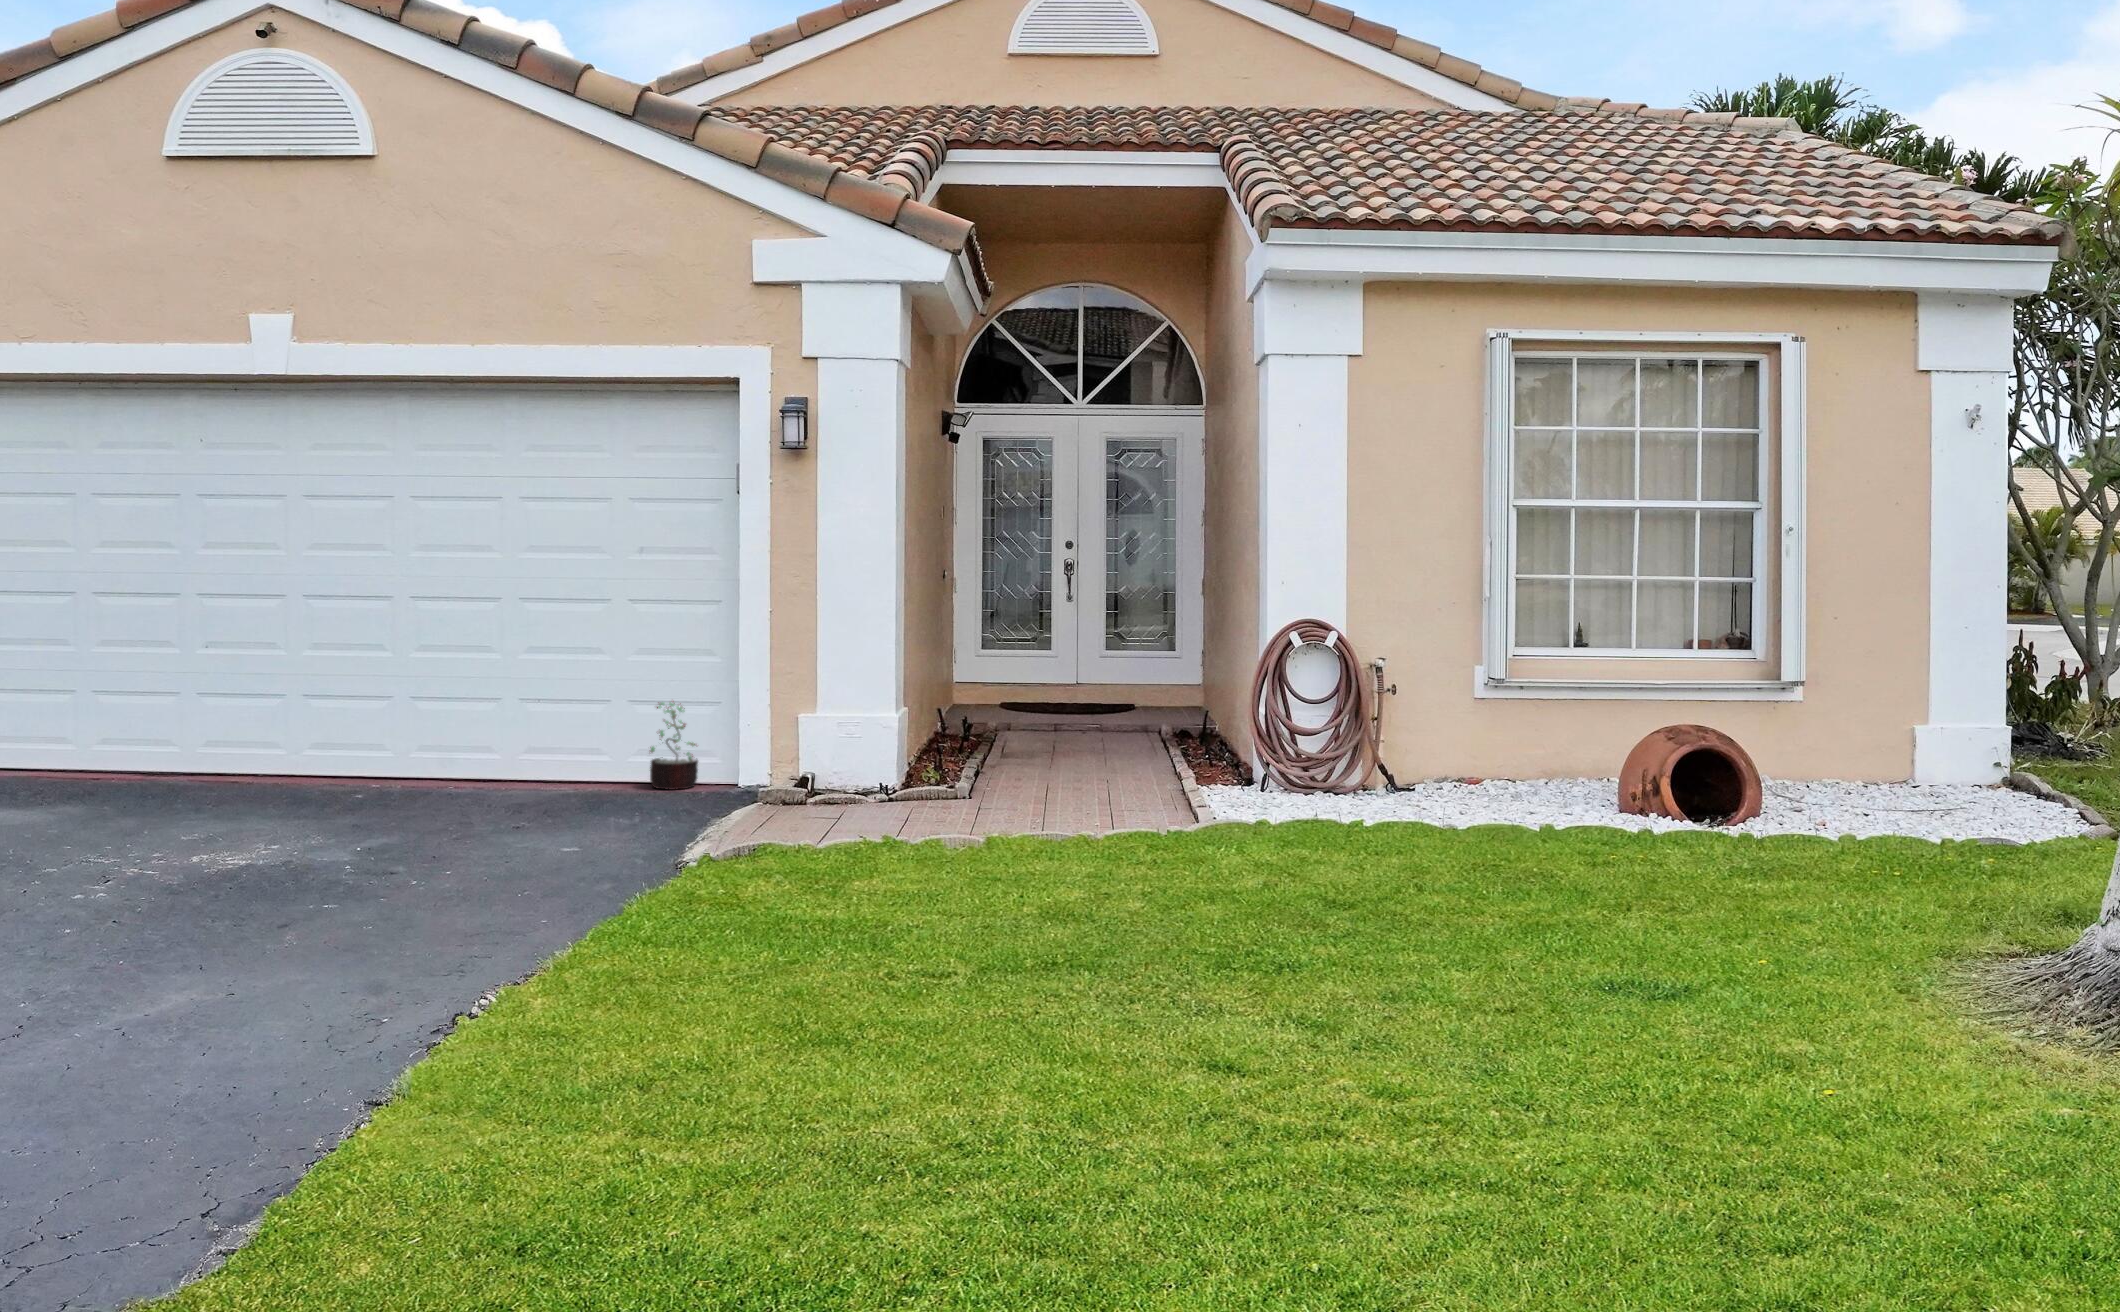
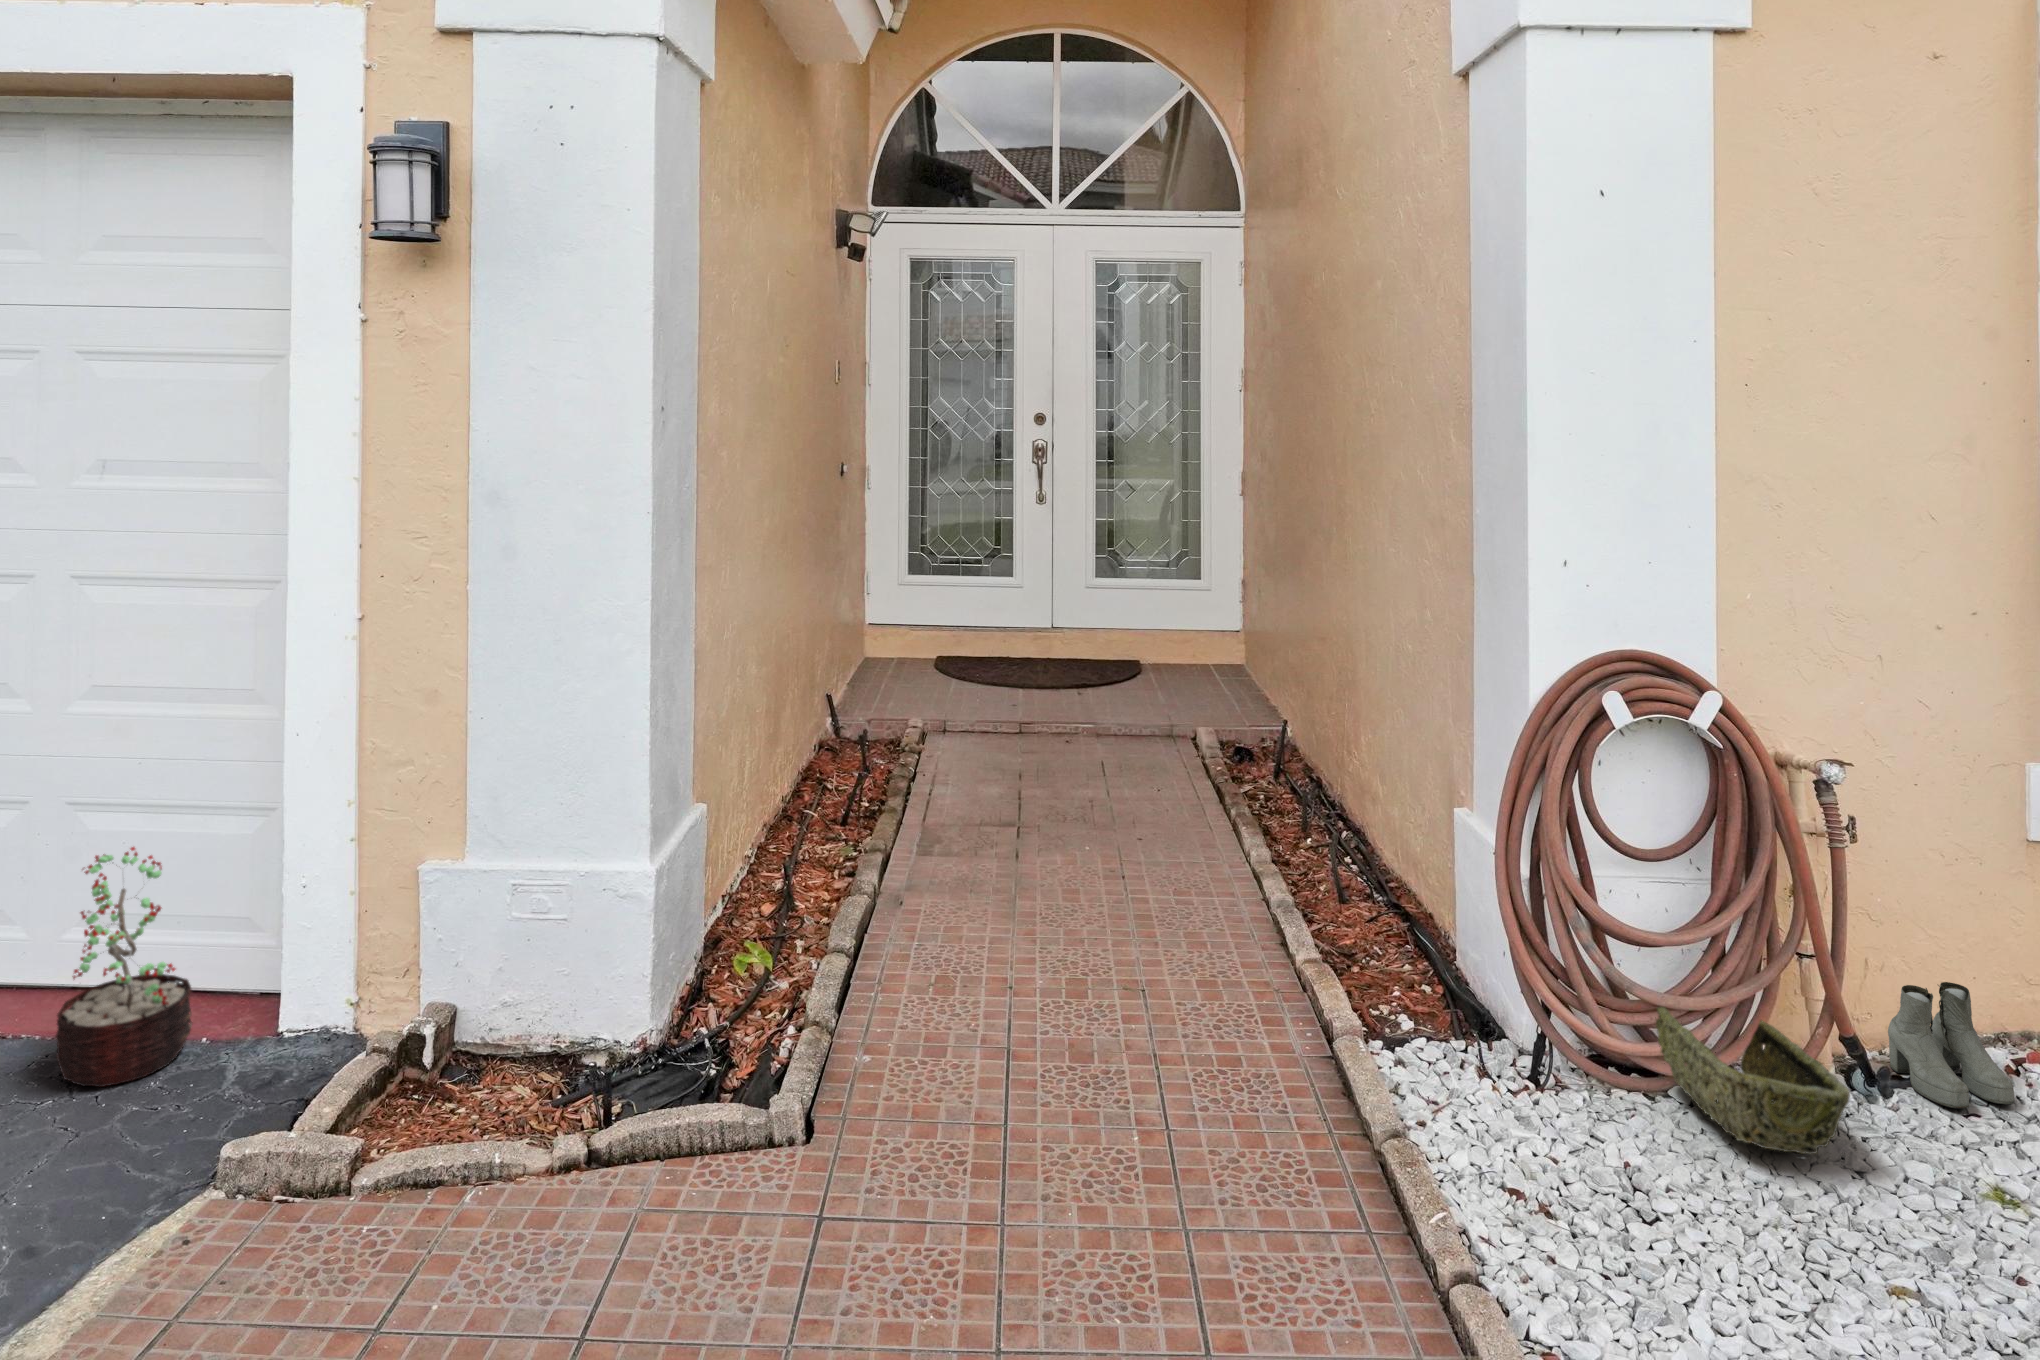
boots: none [1415,757,1454,797] -> present [1888,982,2014,1109]
woven basket: none [1312,760,1369,802] -> present [1656,1007,1850,1154]

